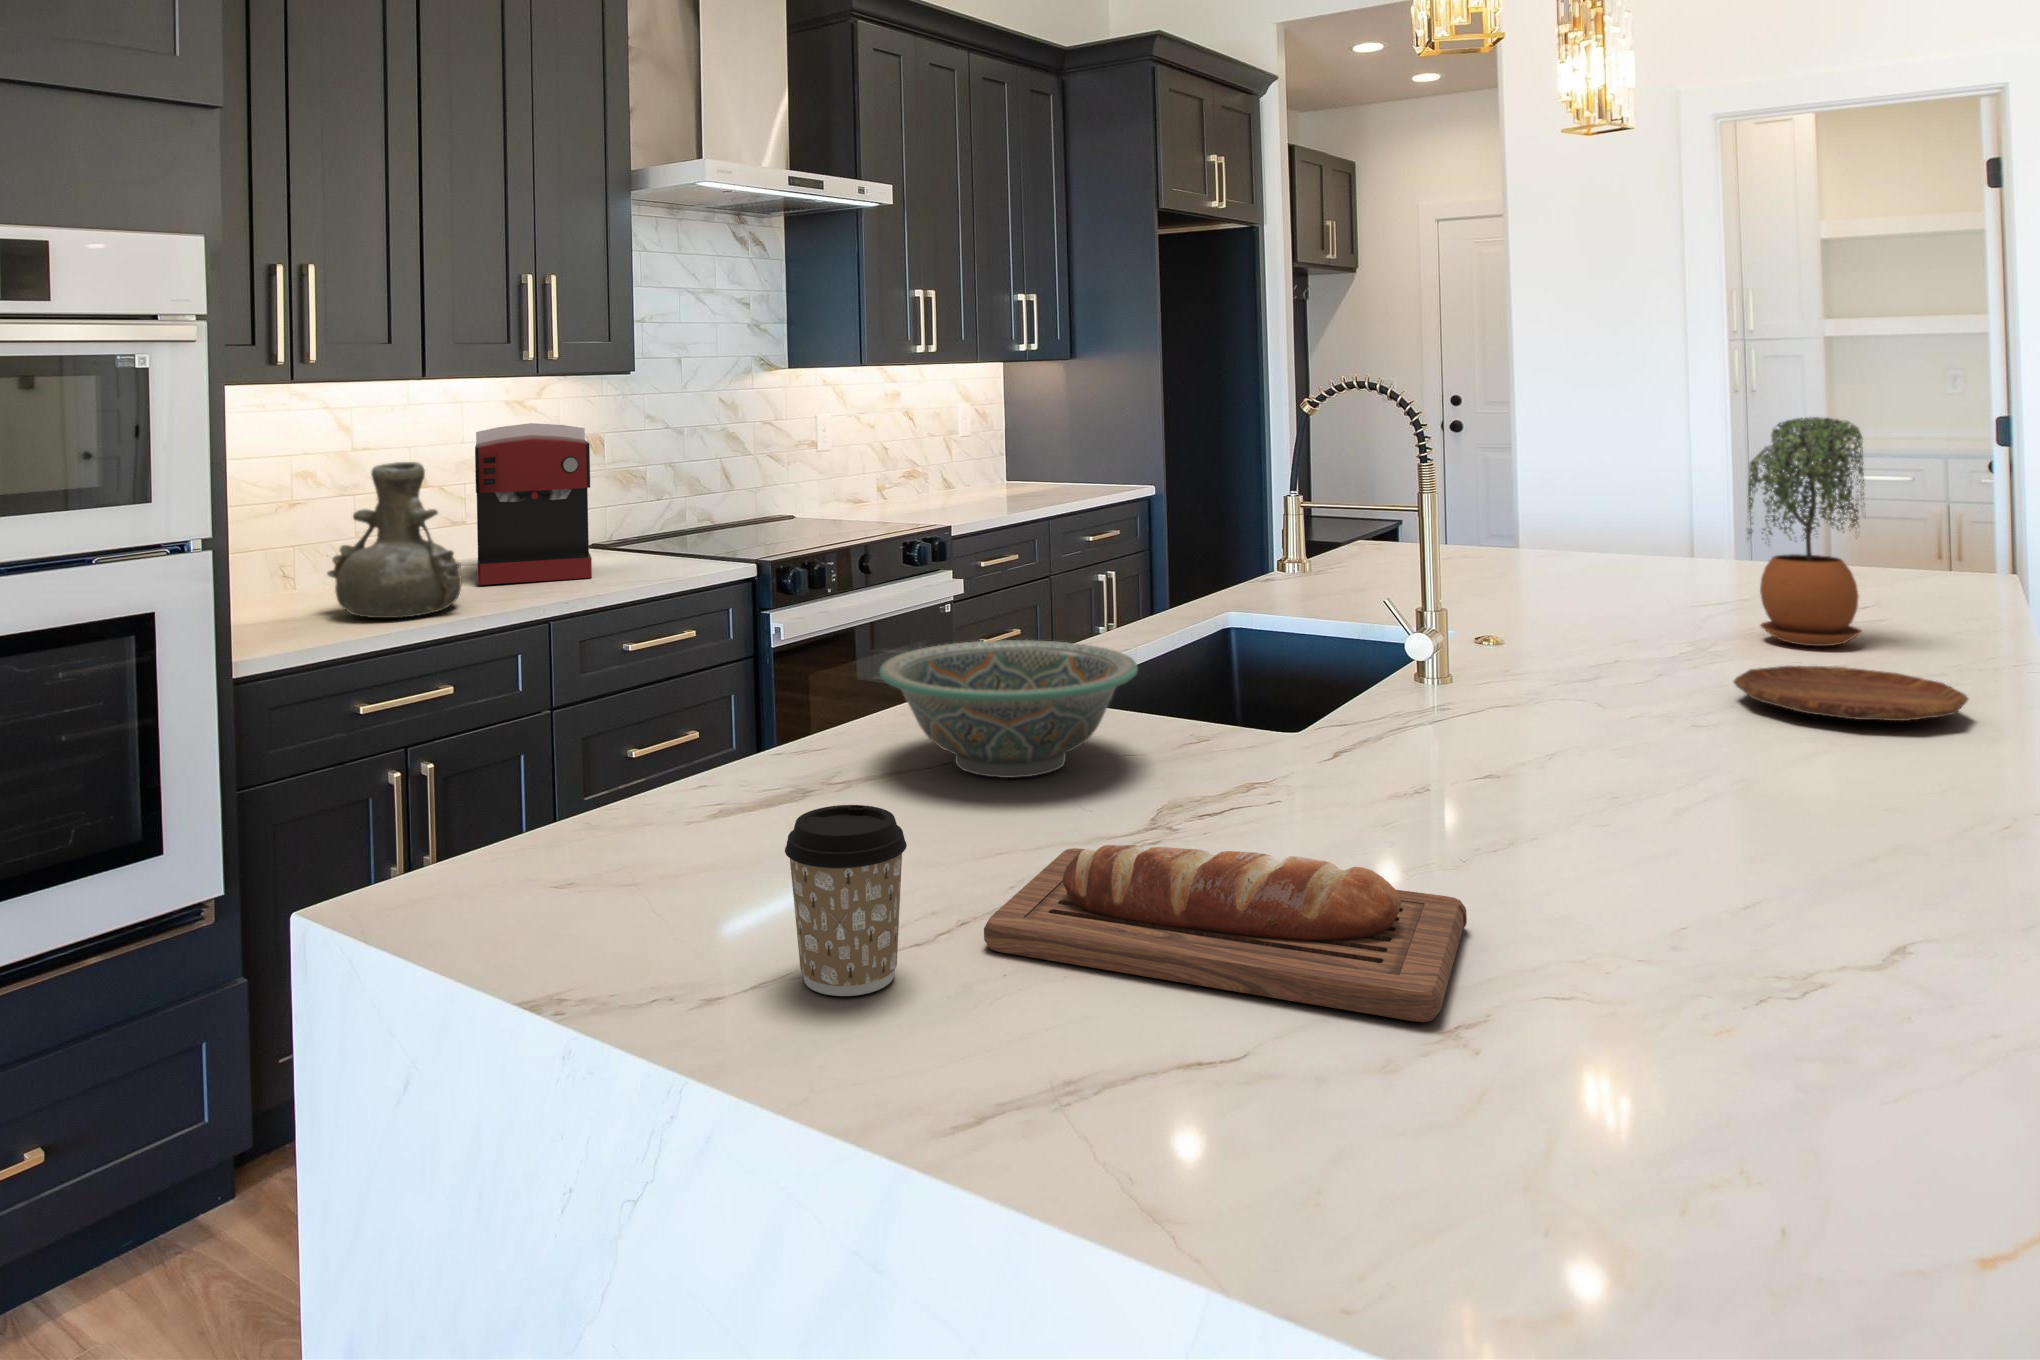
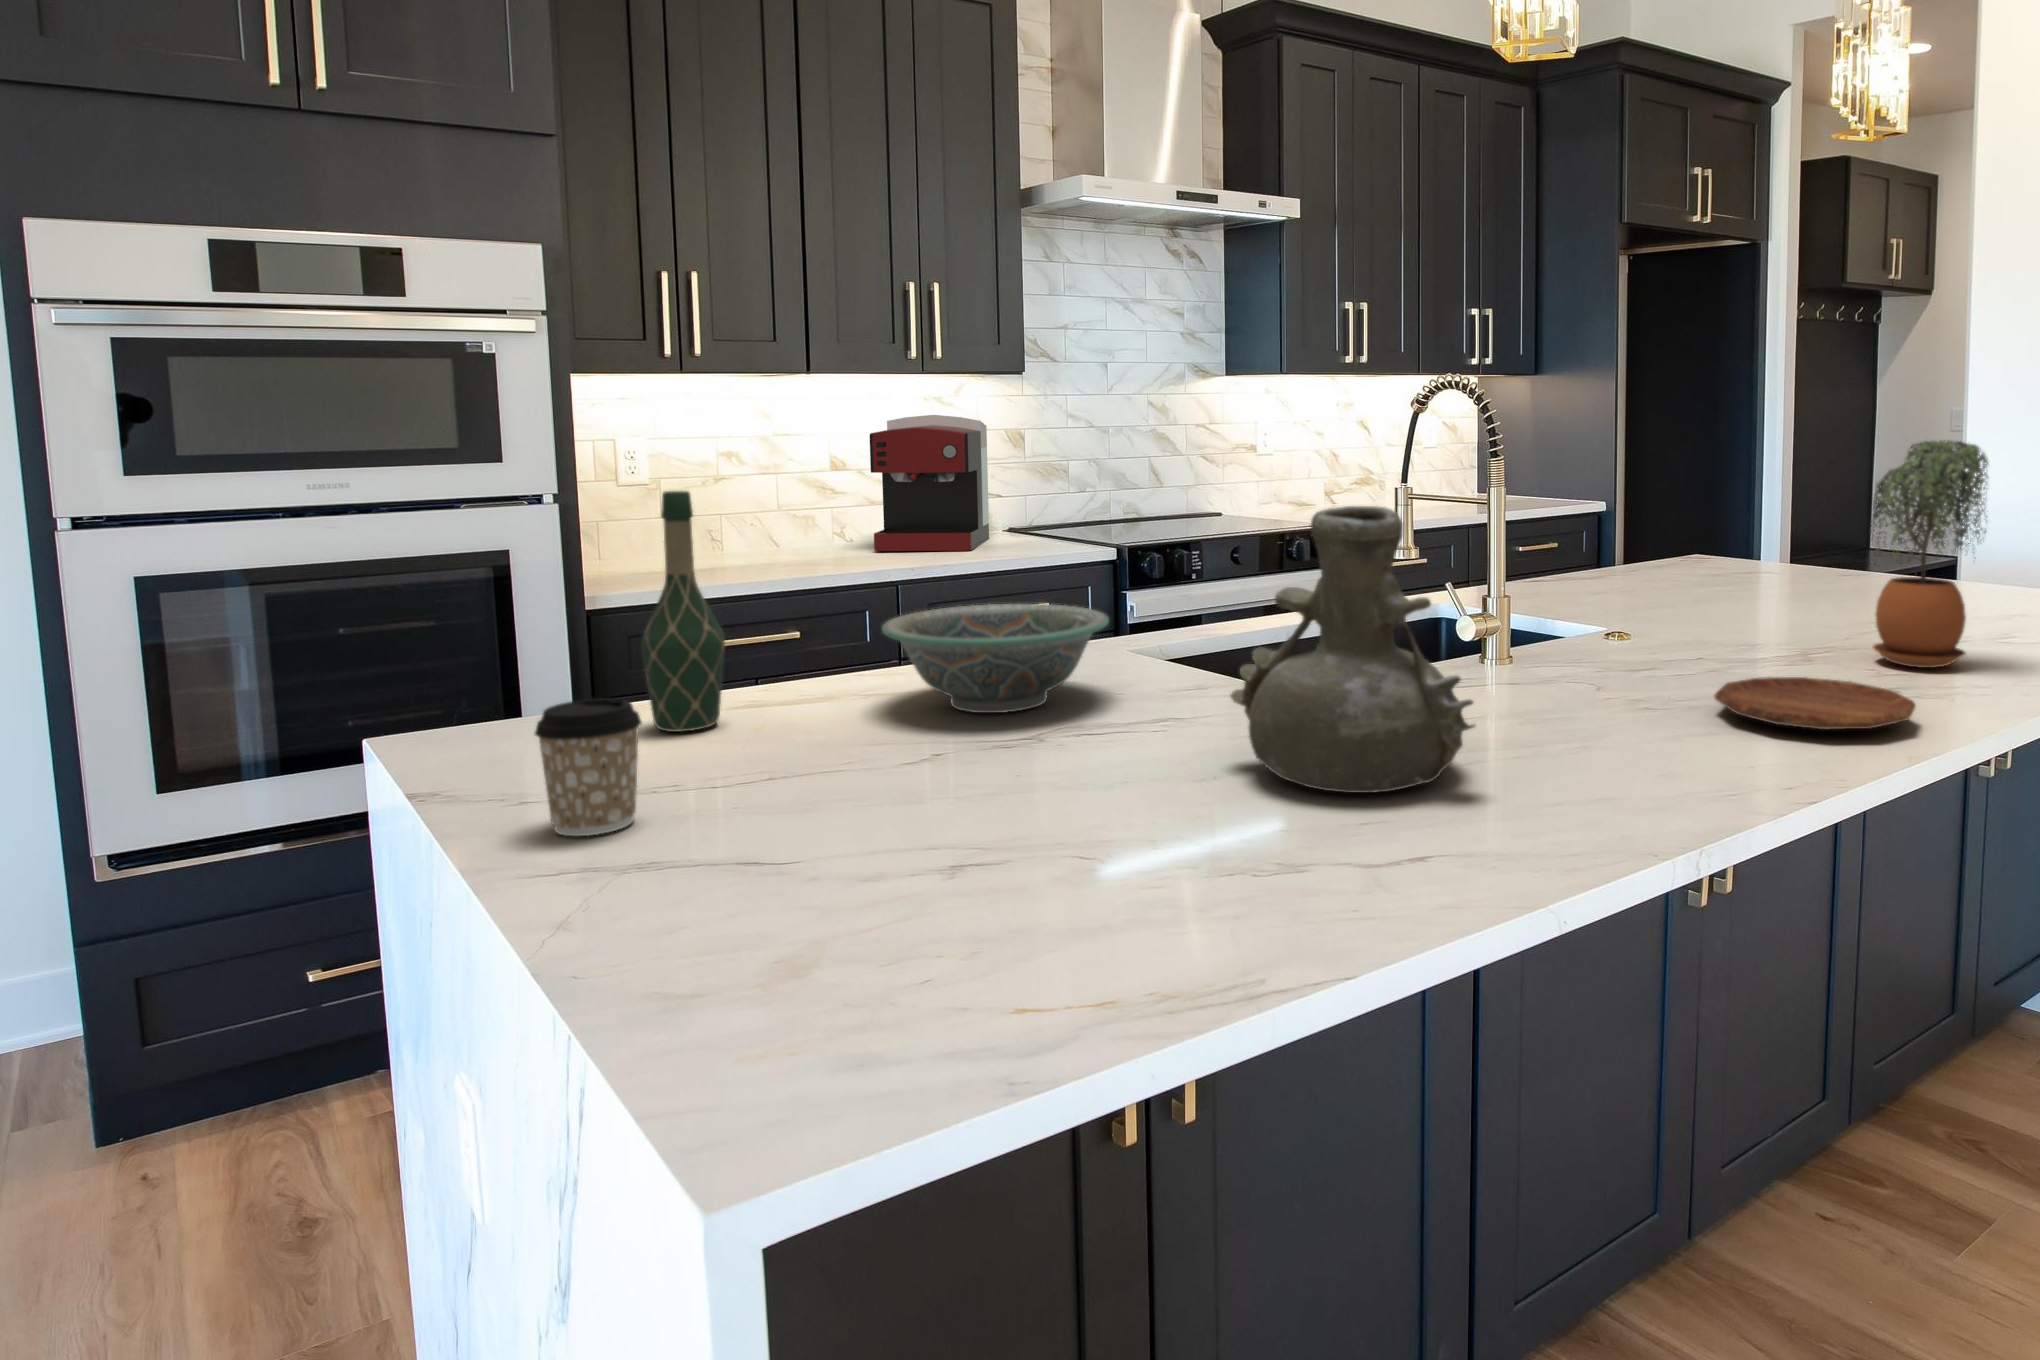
vase: present [327,462,462,618] -> present [1231,506,1475,793]
wine bottle: none [651,531,745,837] -> present [641,491,725,732]
bread loaf: present [984,845,1467,1022] -> none [719,751,1094,893]

